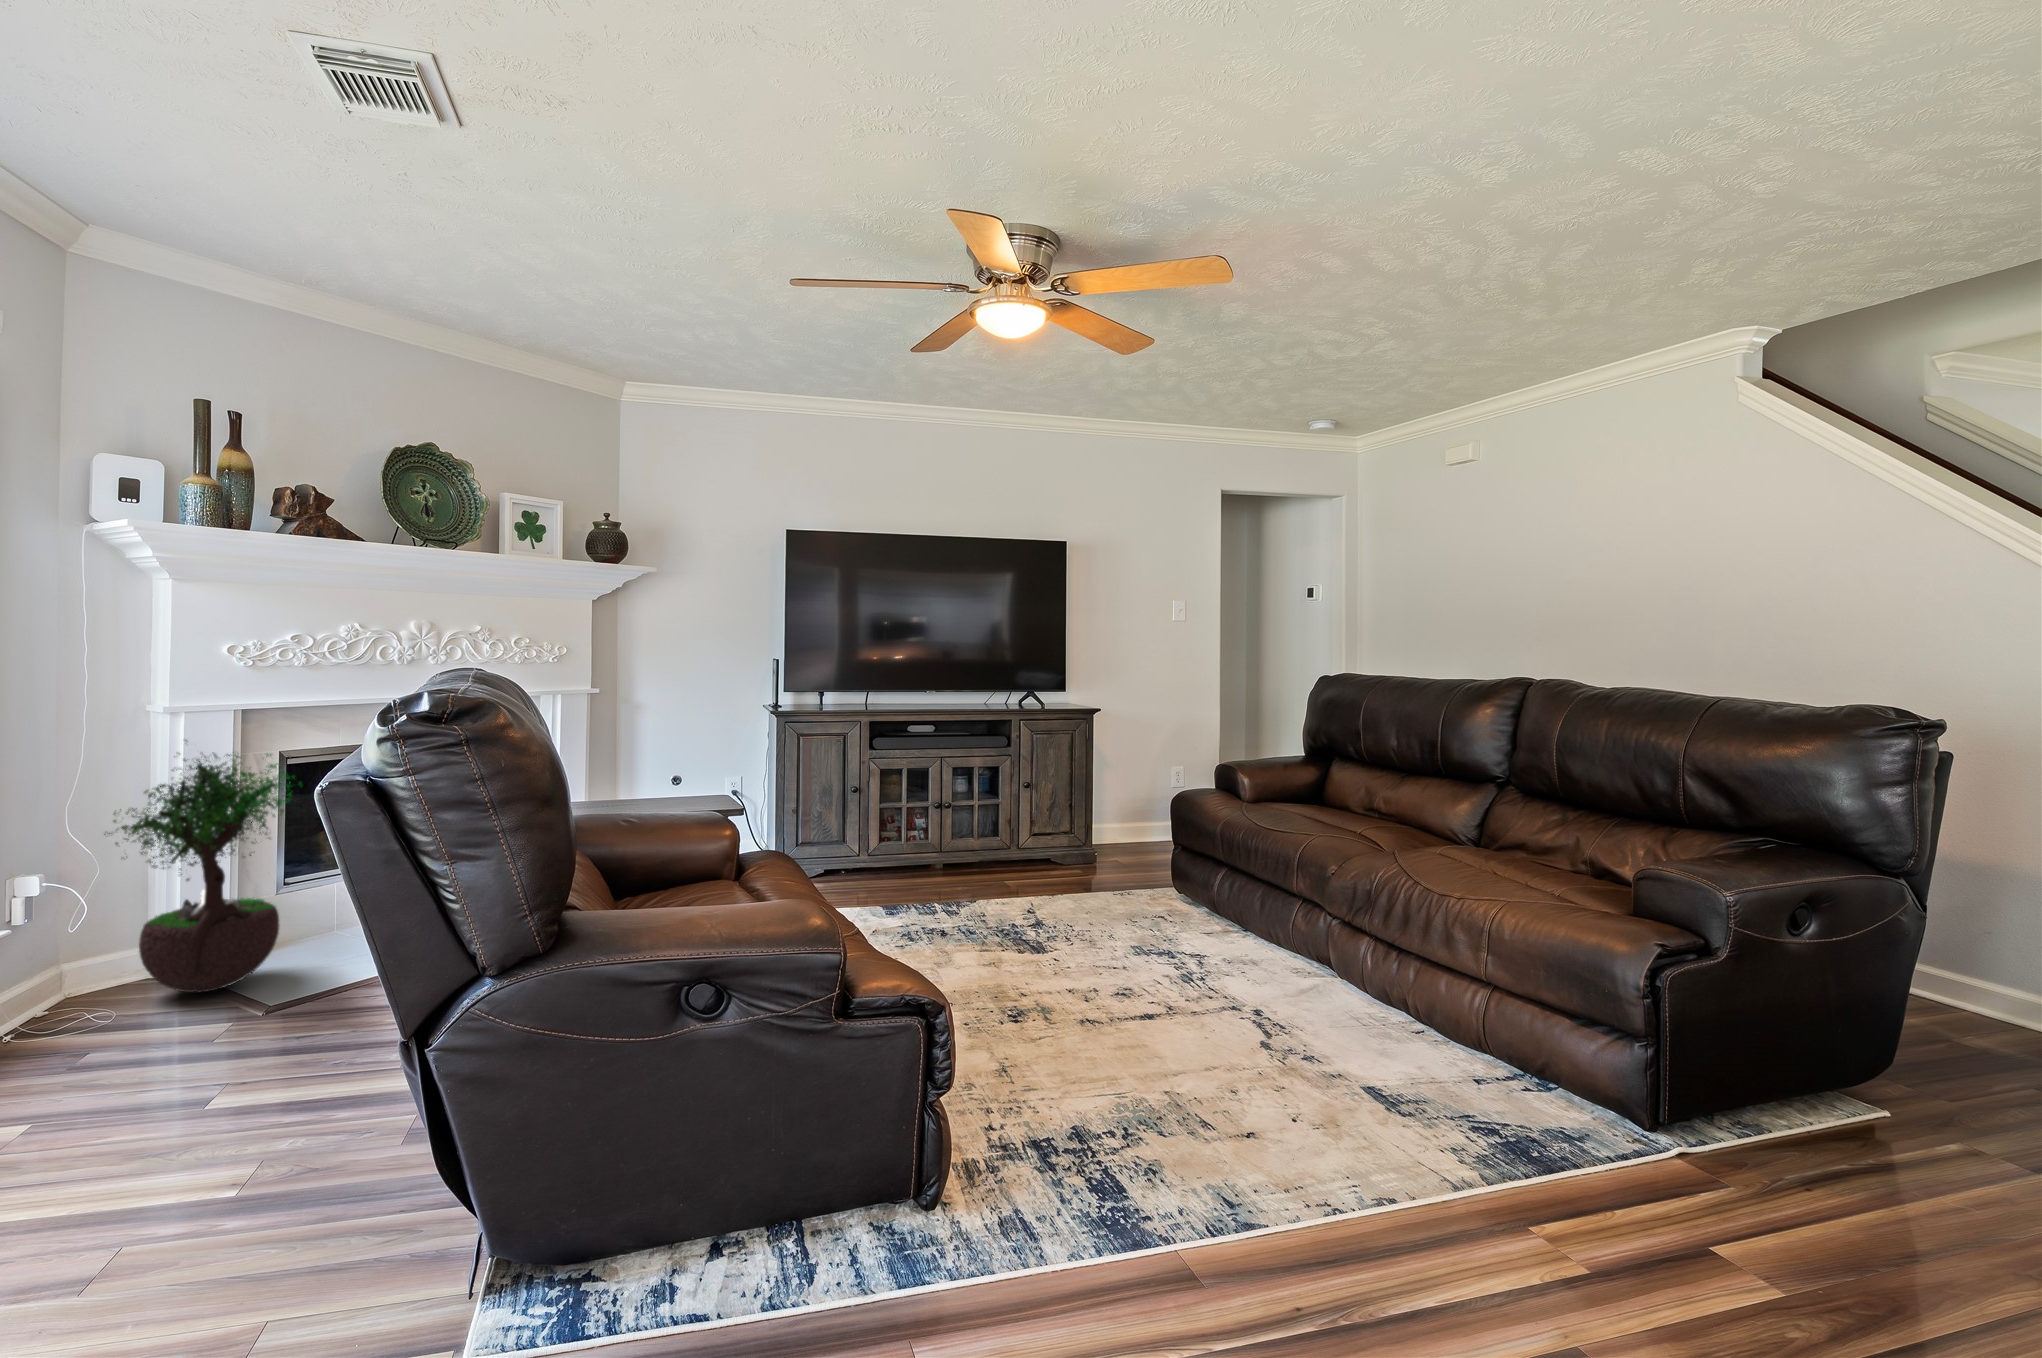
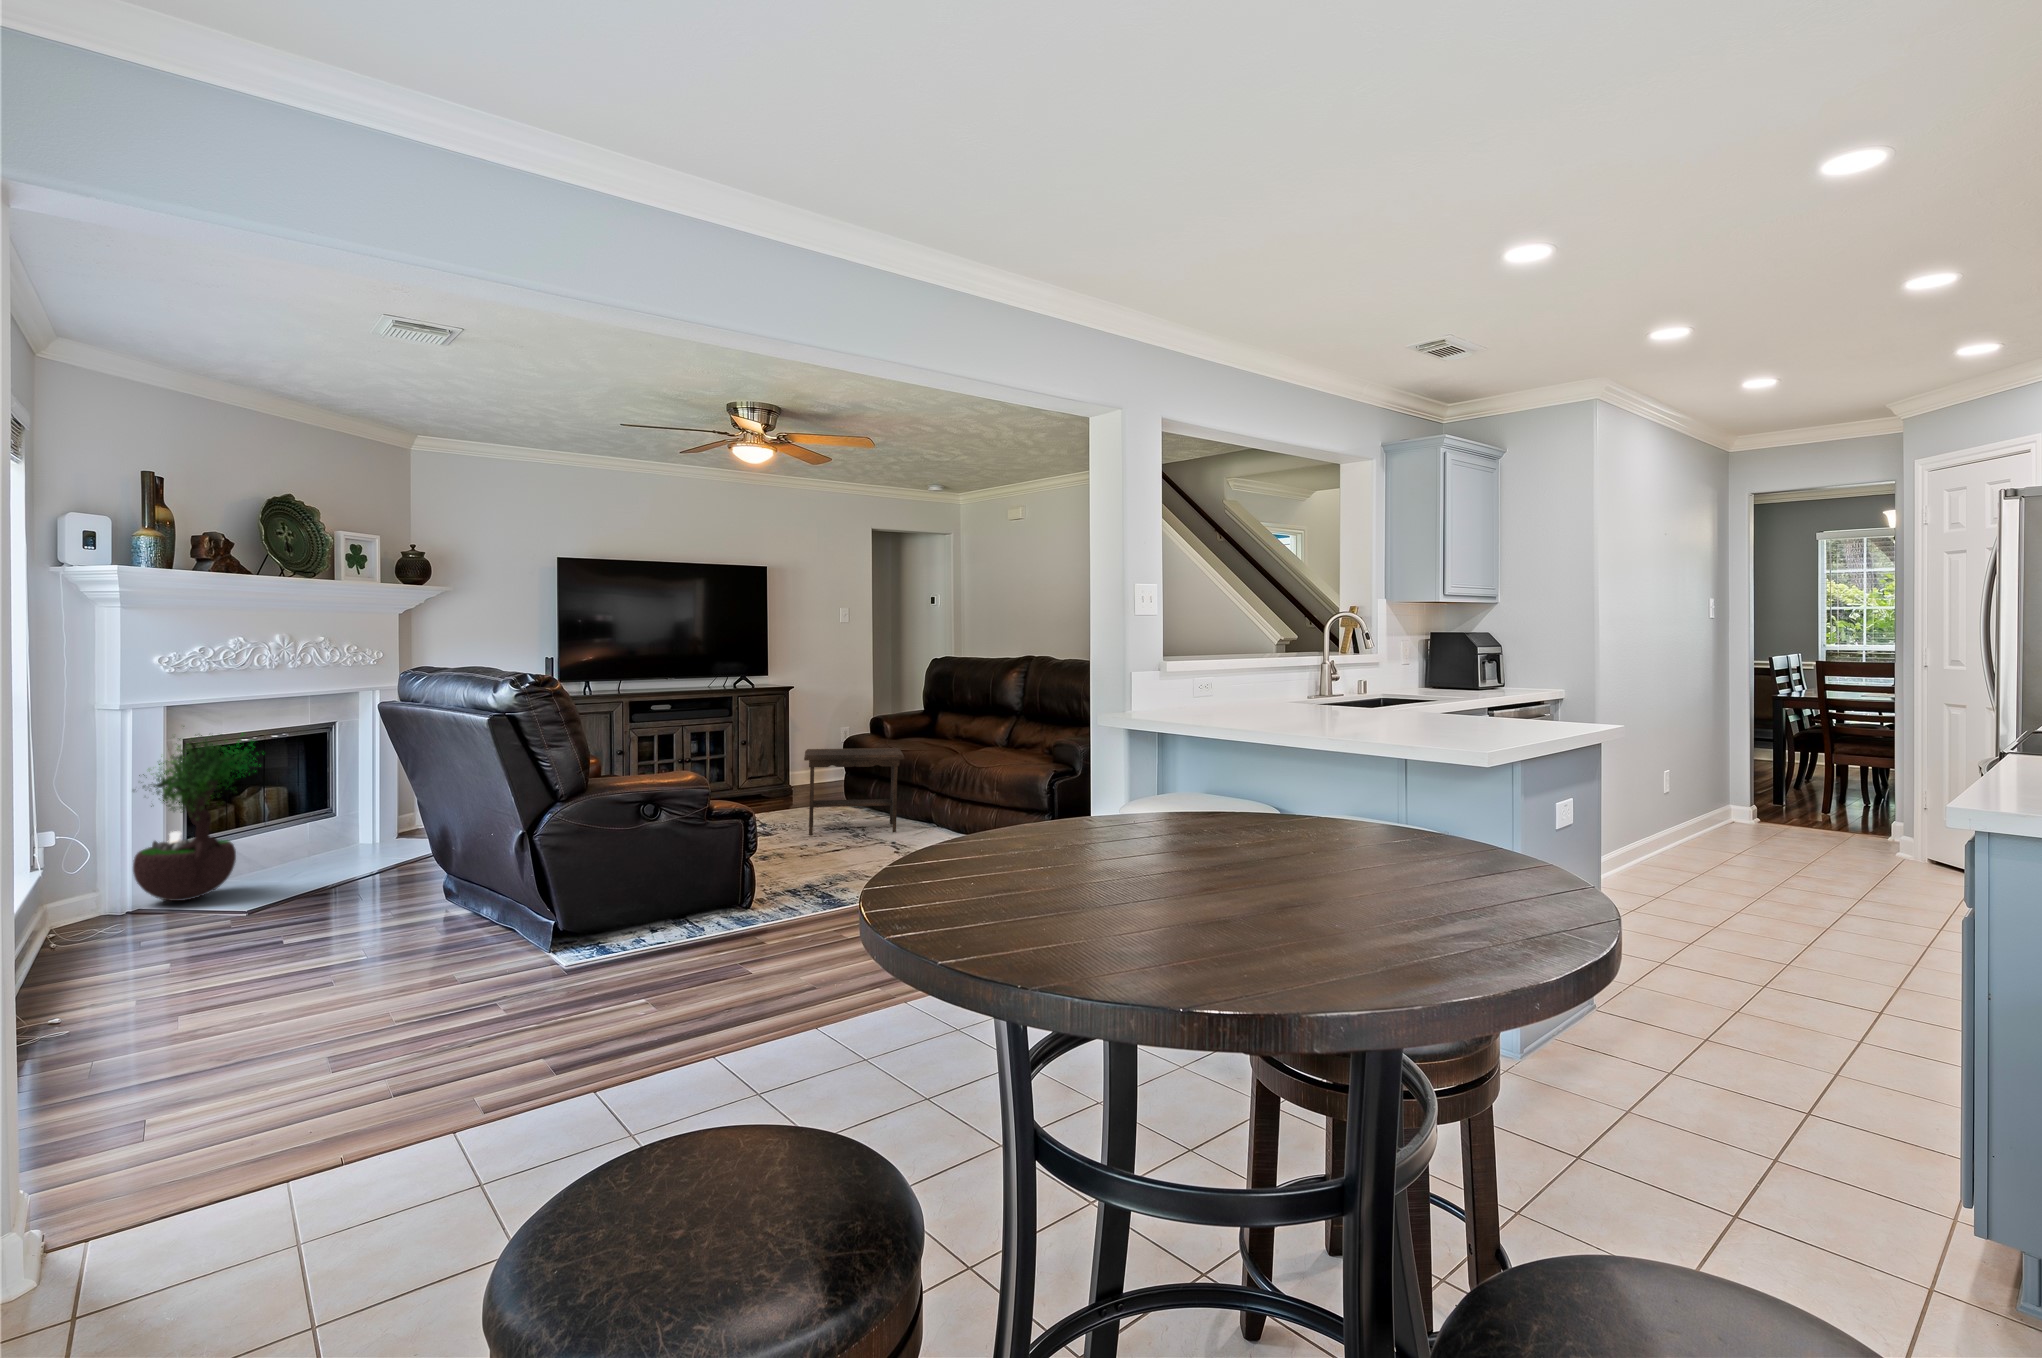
footstool: none [1088,812,1273,986] -> present [804,748,905,835]

